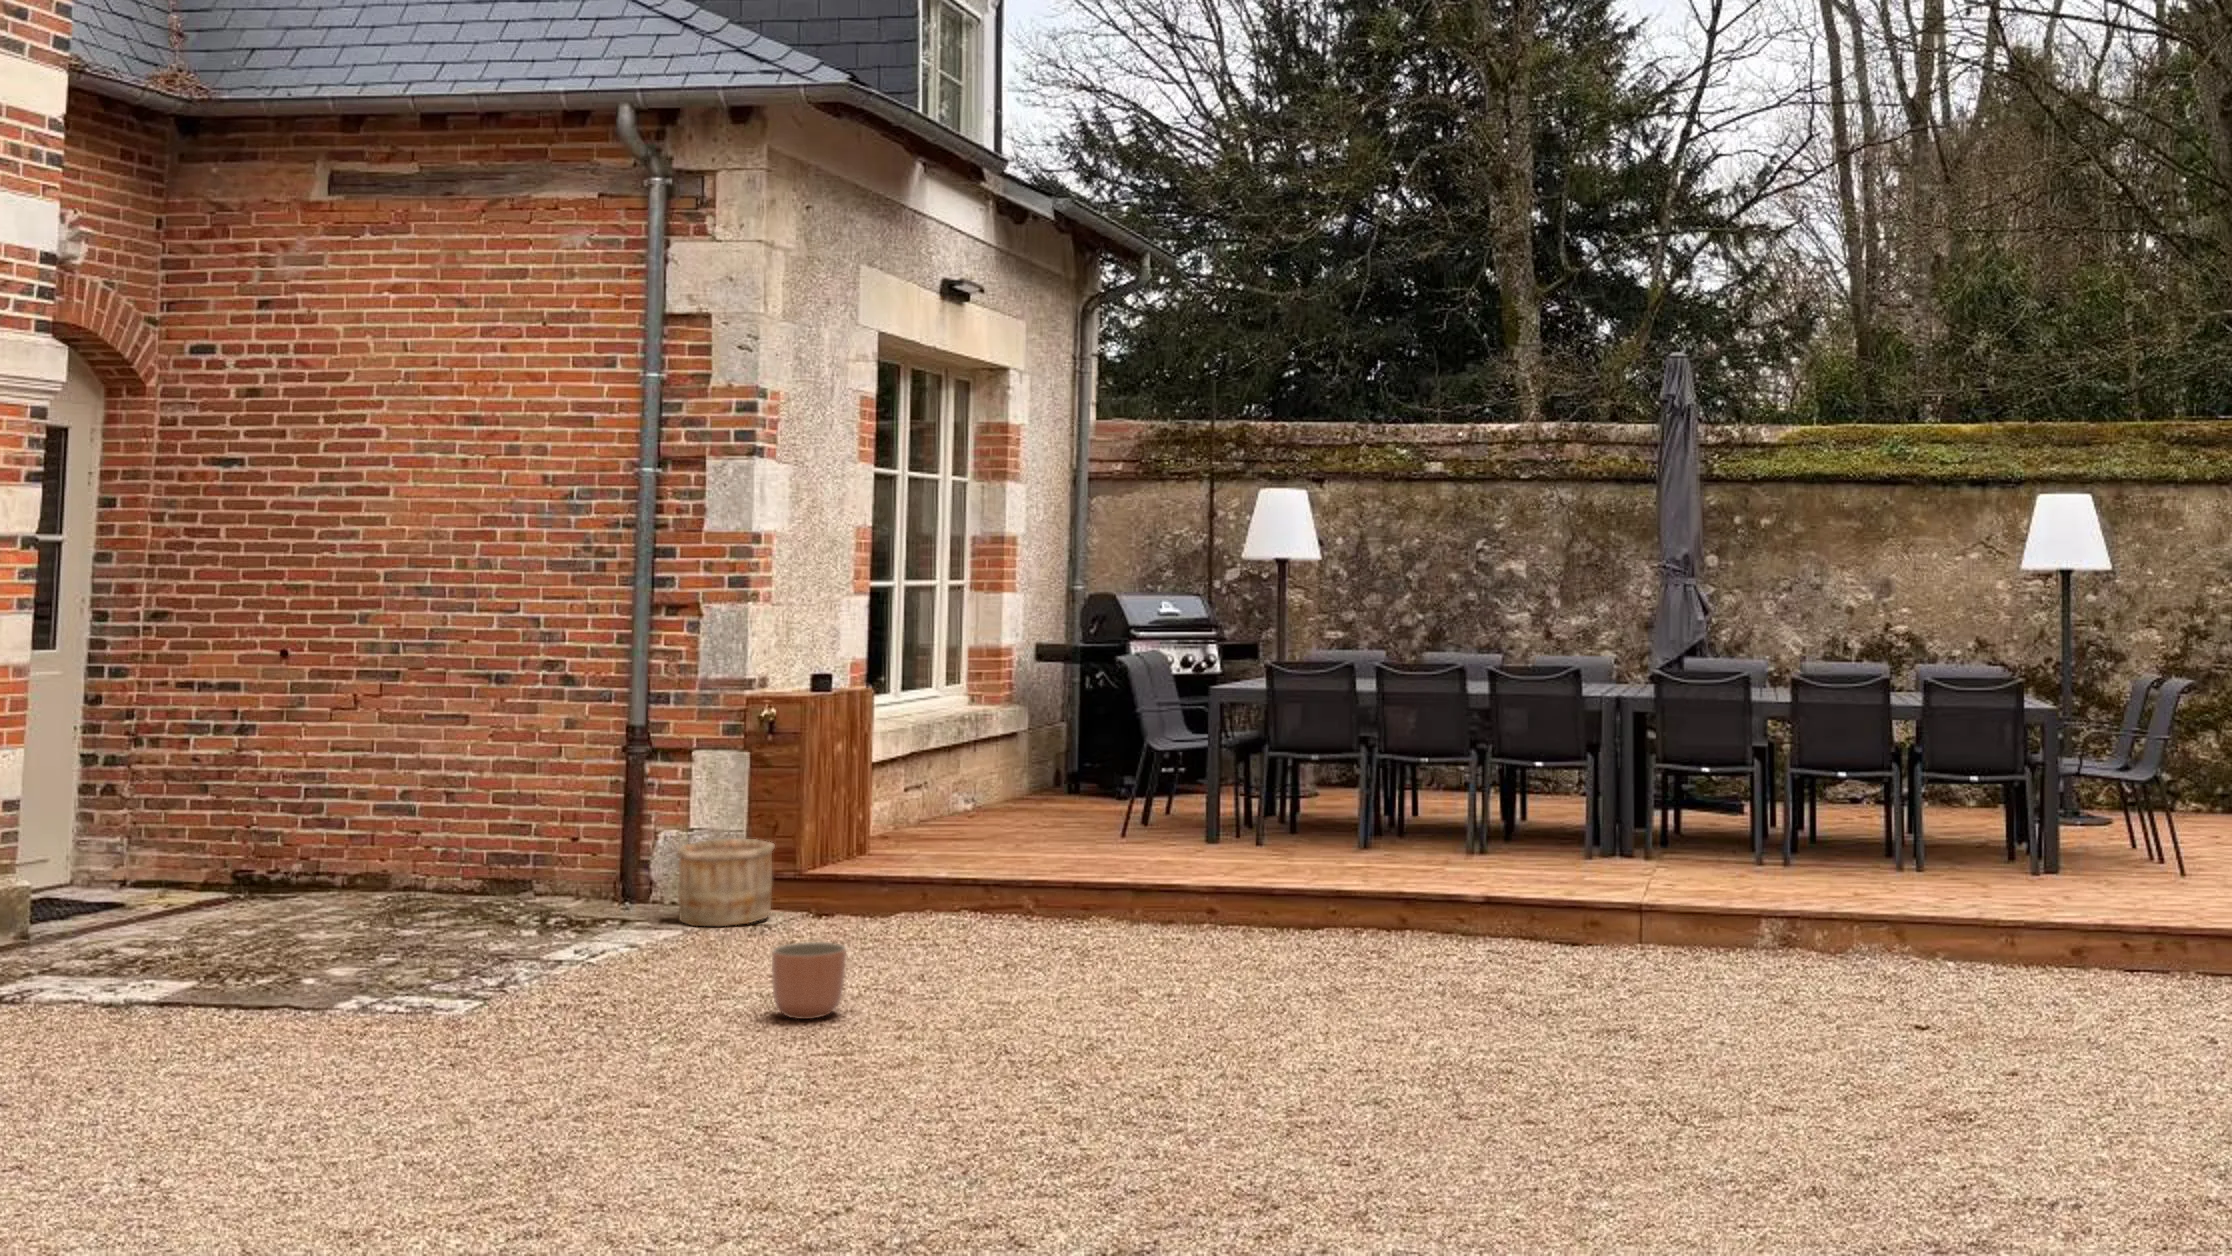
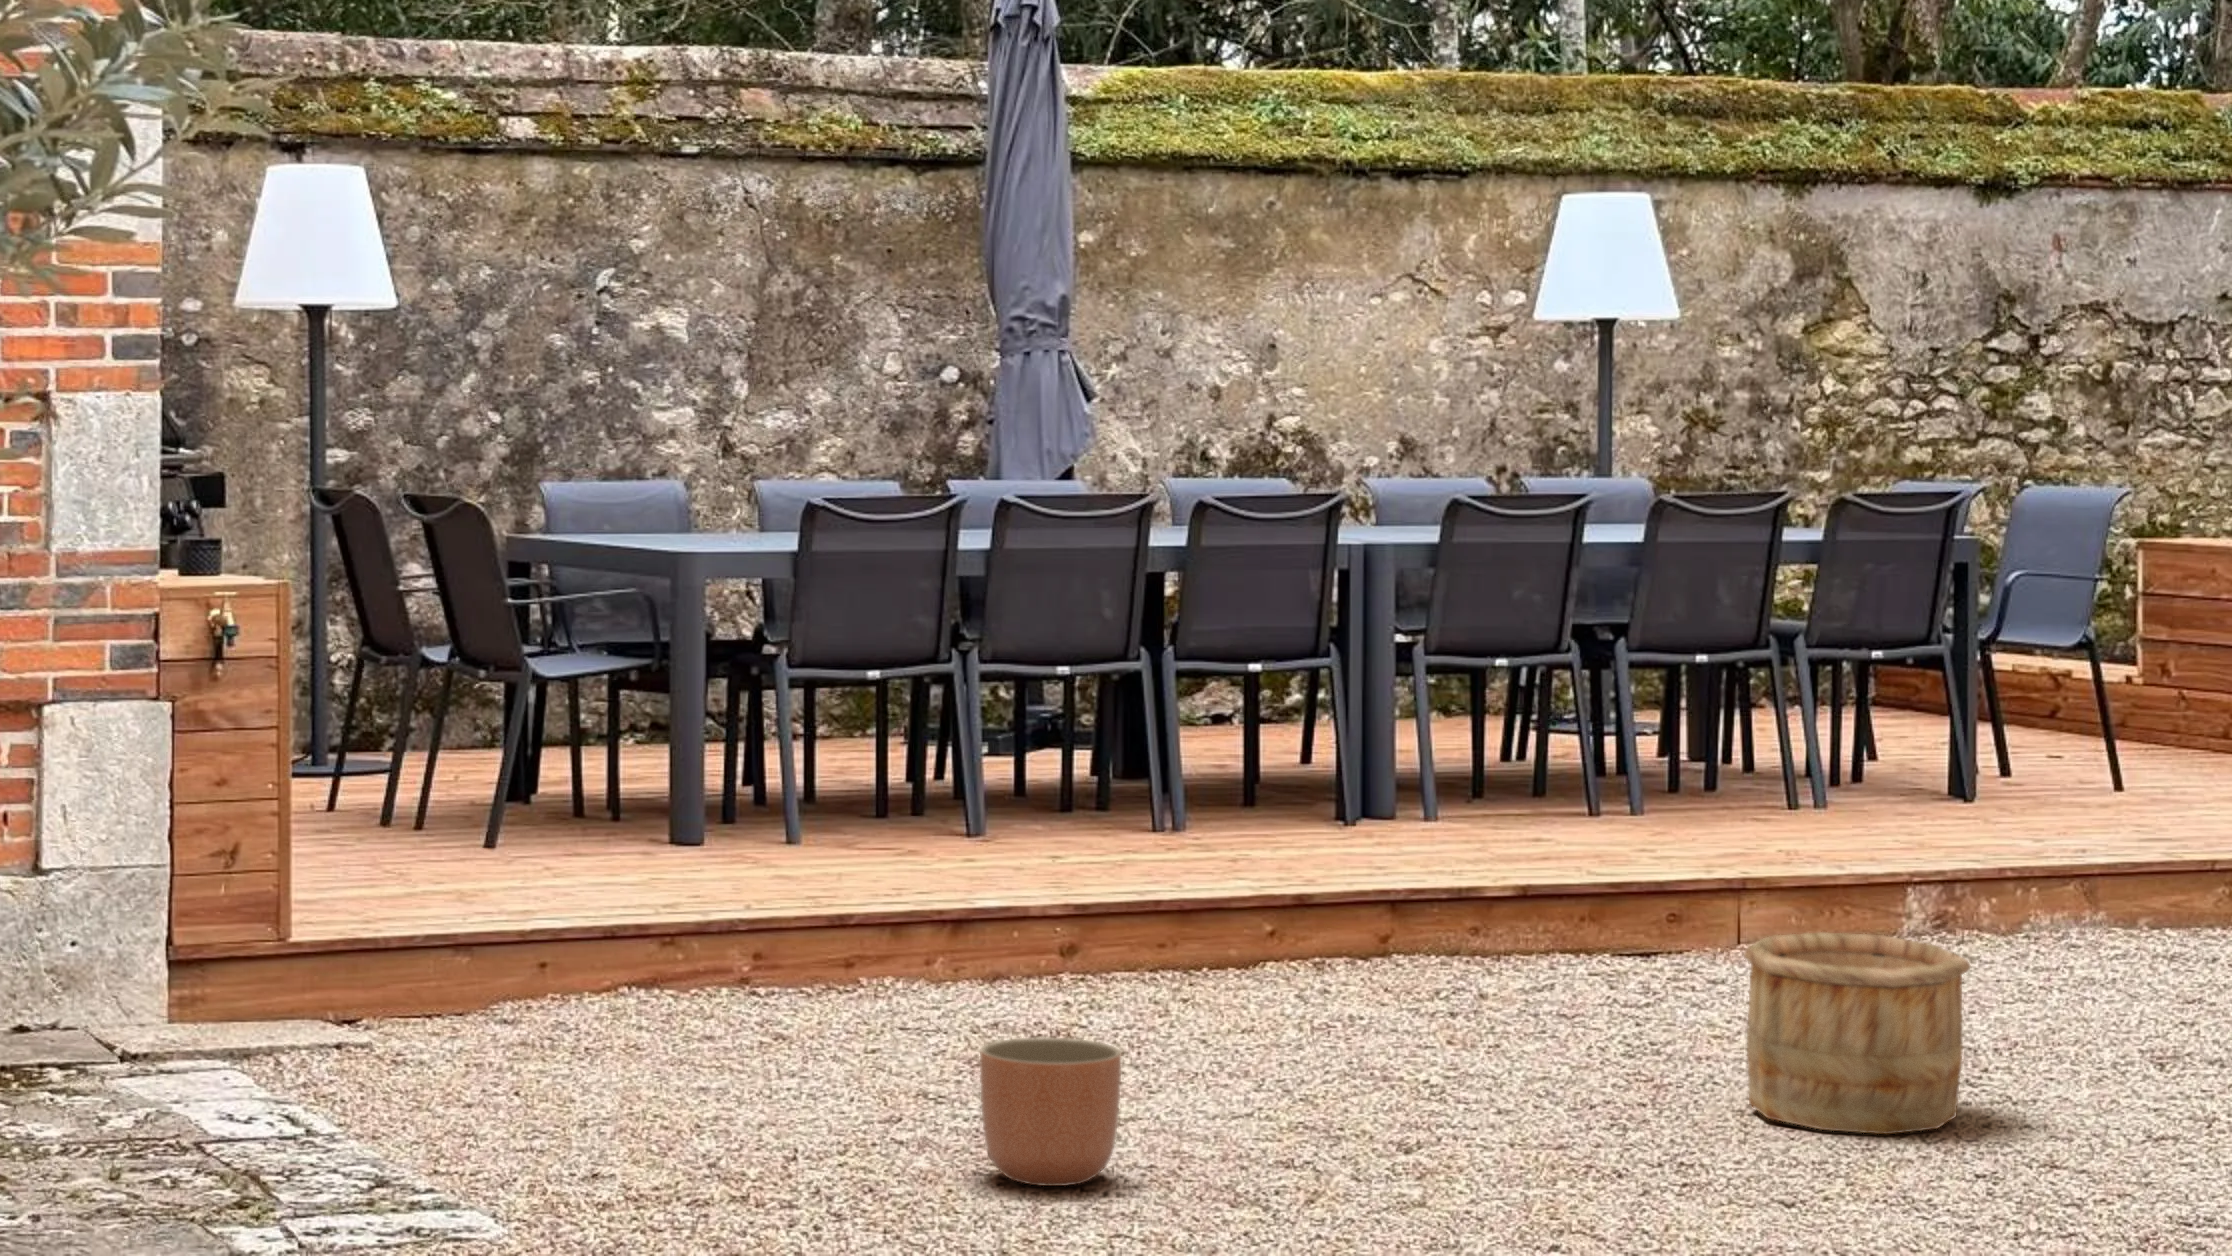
wooden bucket: present [677,838,775,926] -> present [1744,933,1970,1134]

